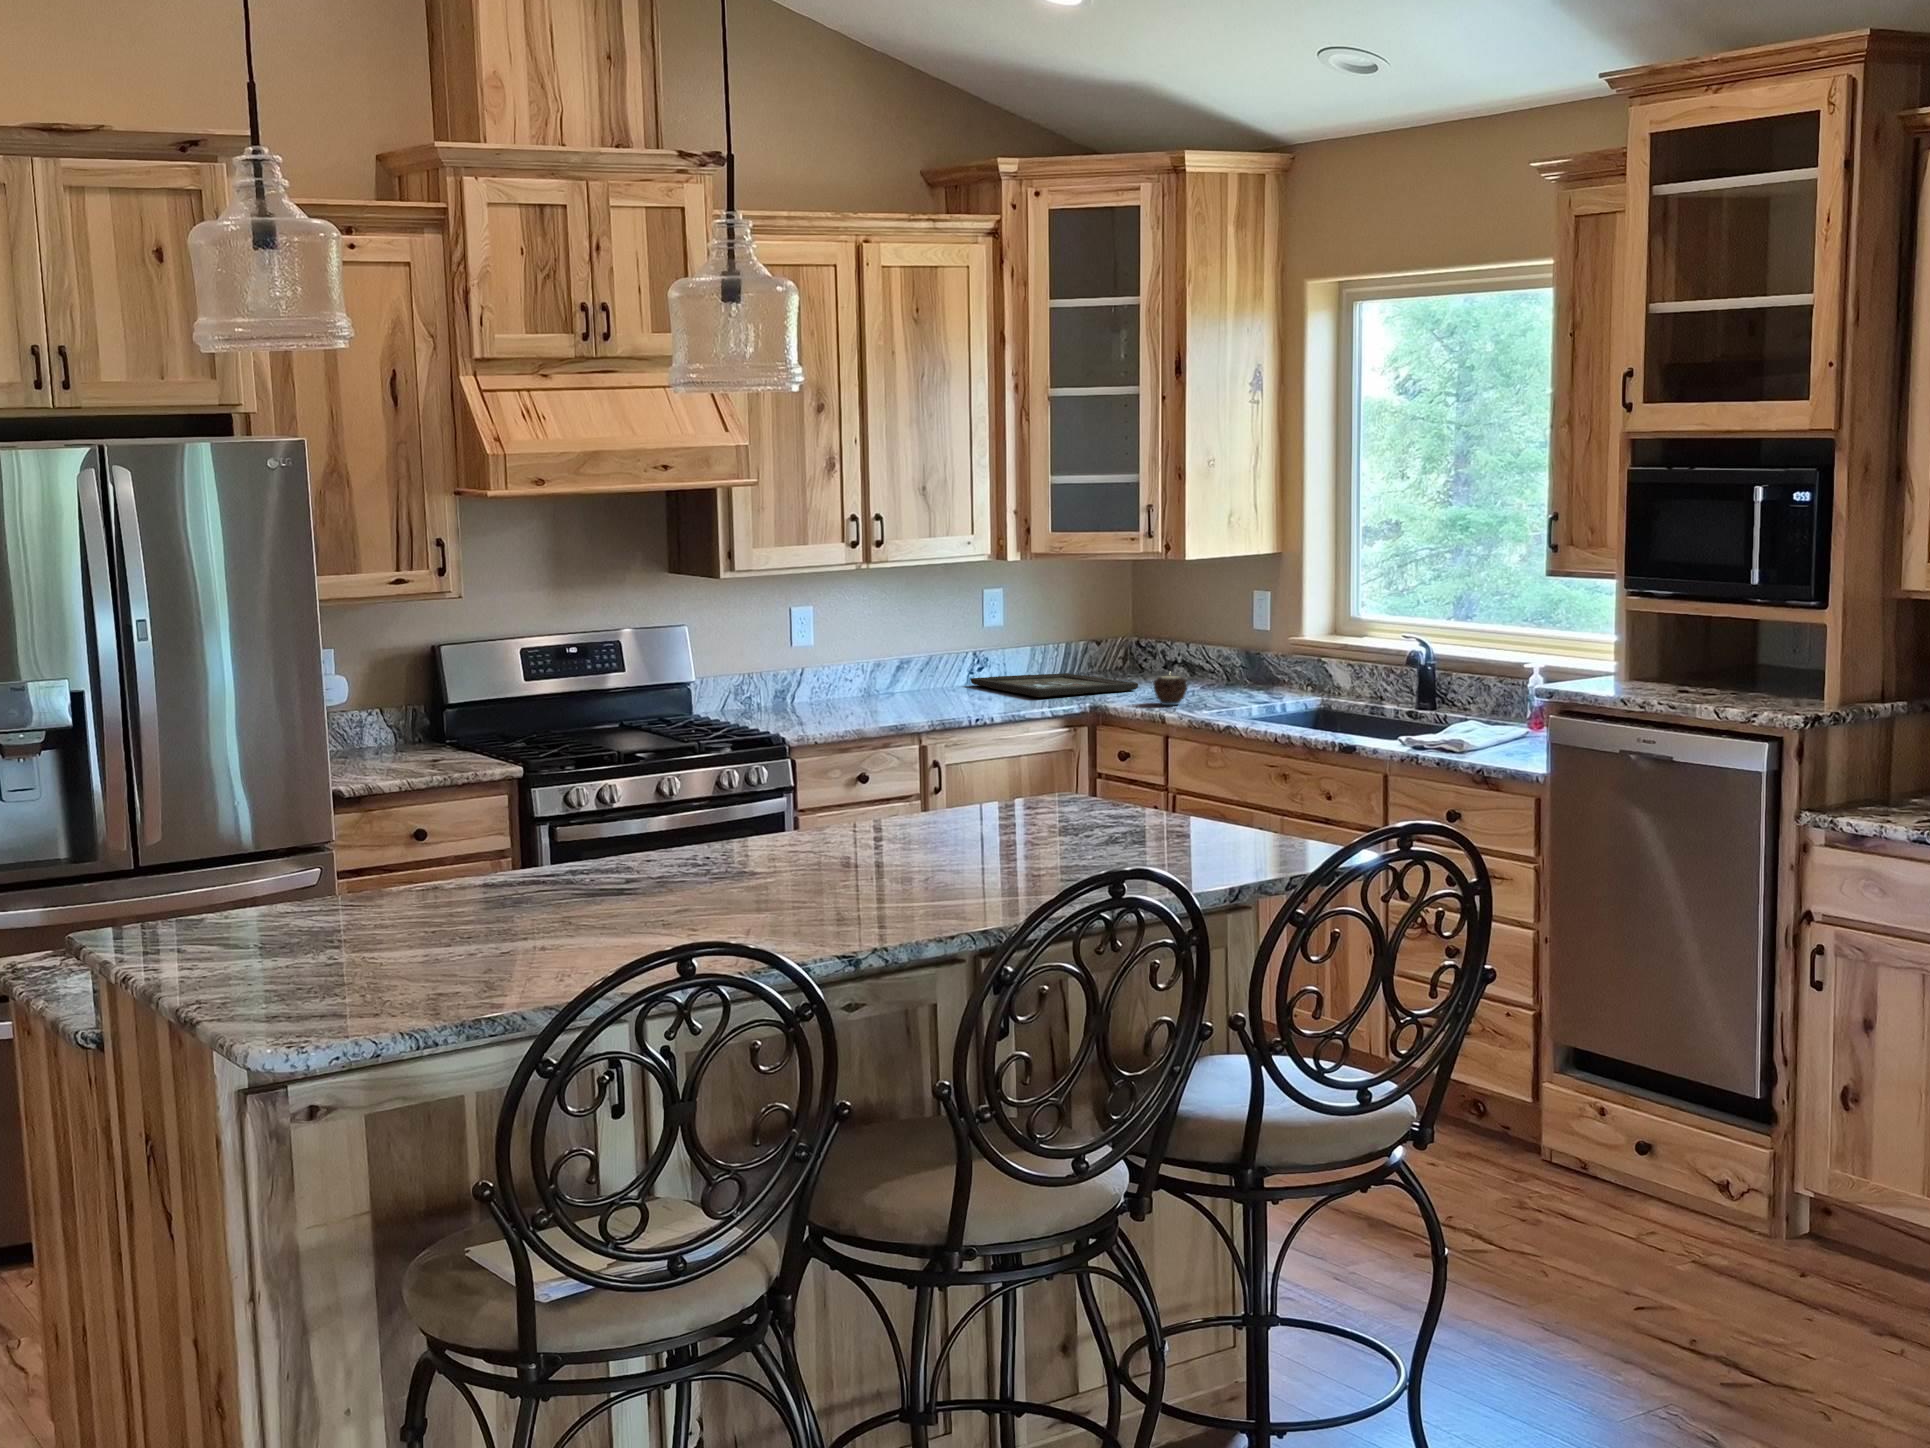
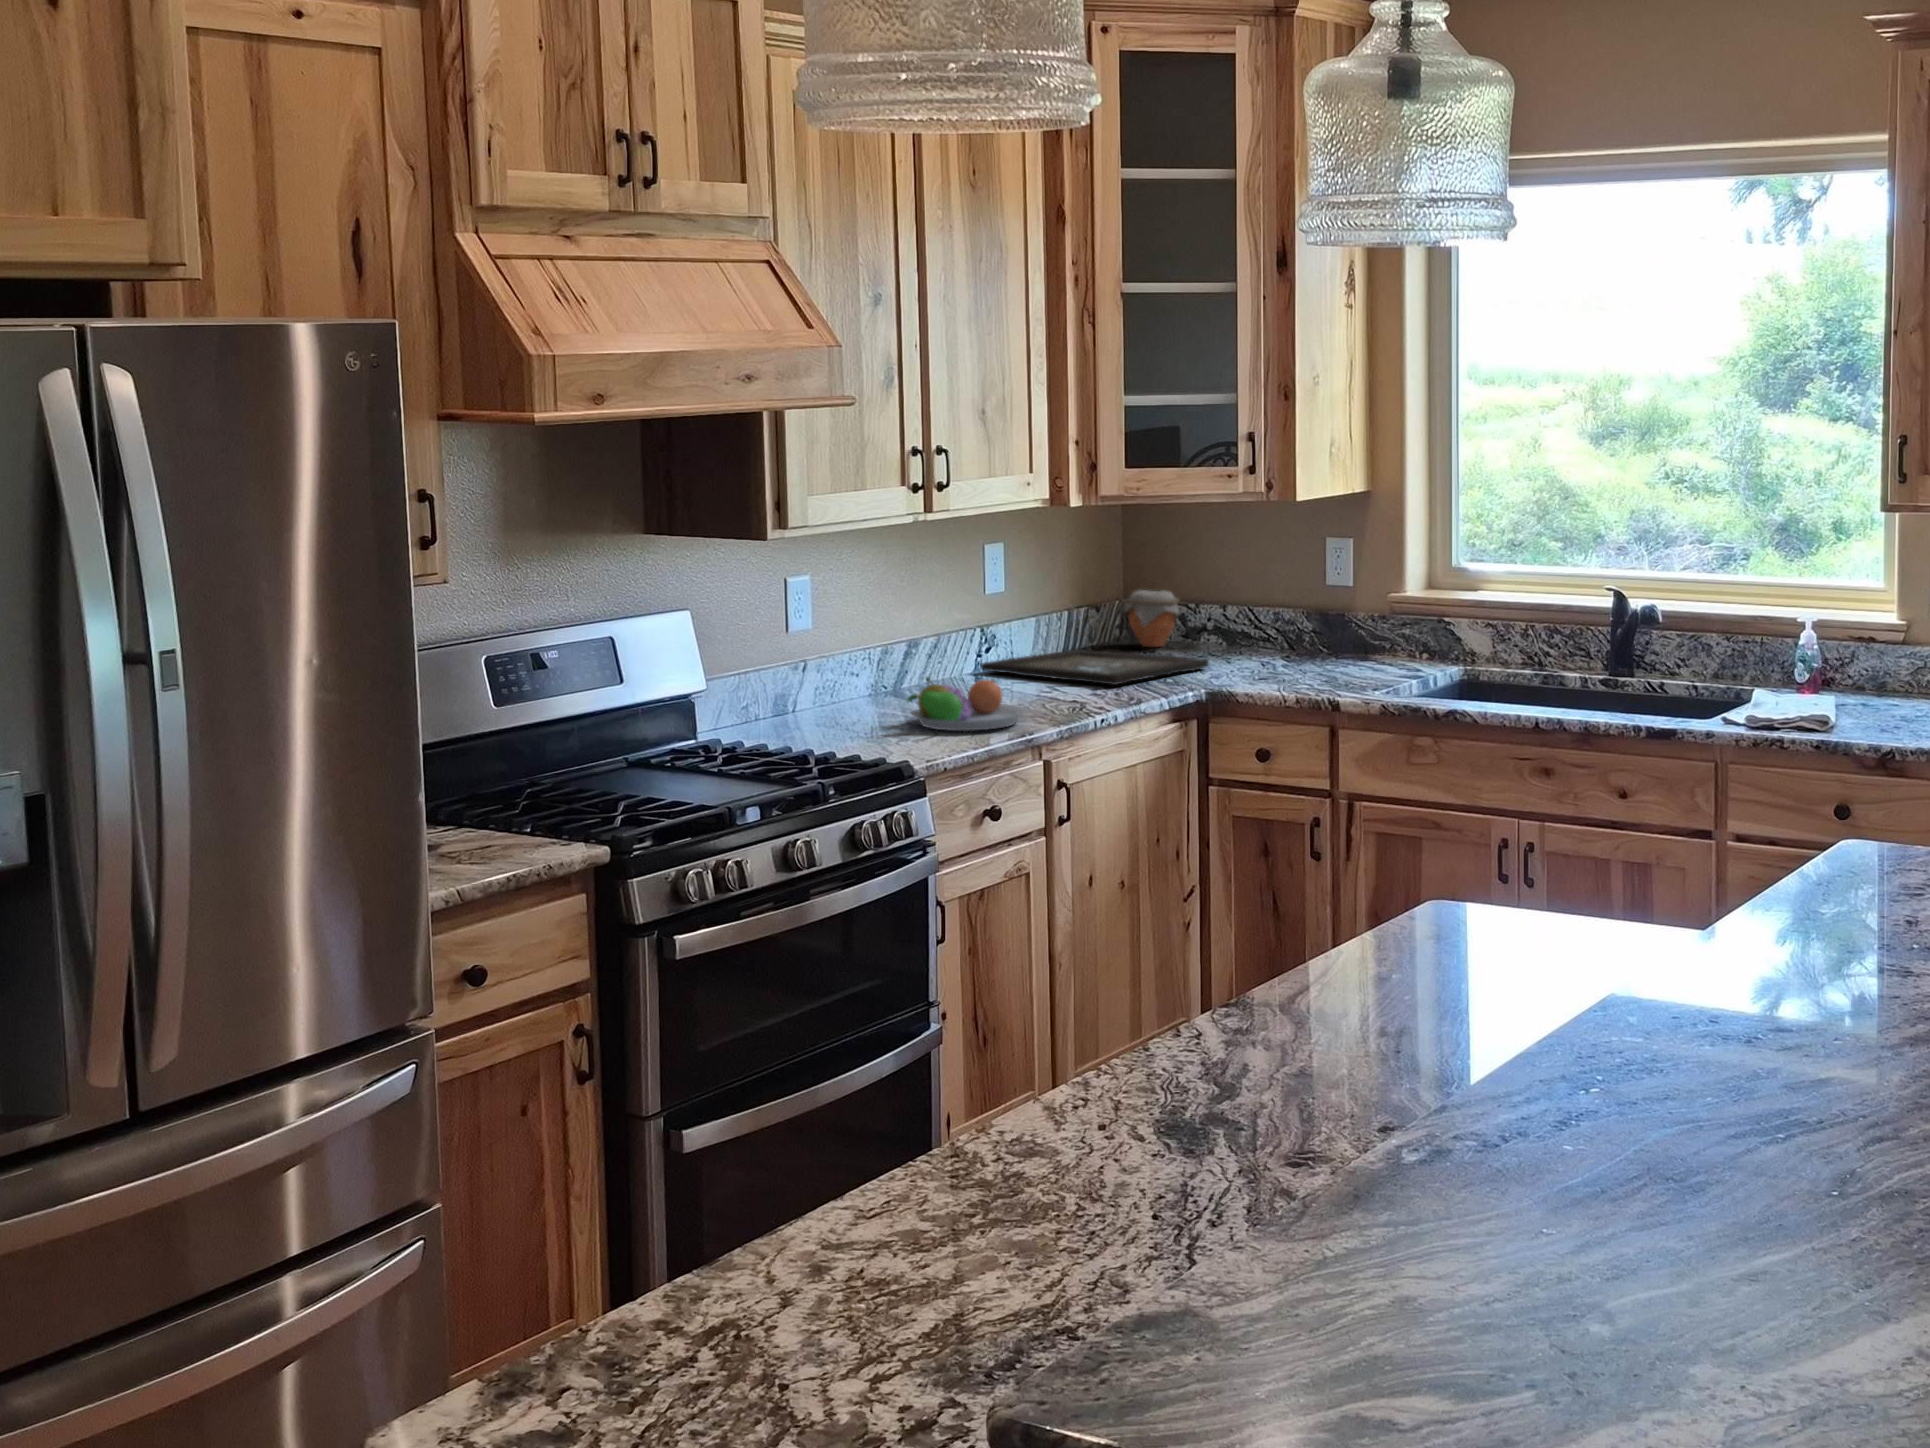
jar: none [1114,630,1160,675] -> present [1124,590,1179,647]
candle: present [1153,675,1188,705] -> none [1273,643,1320,687]
fruit bowl: none [835,680,928,719] -> present [908,677,1027,731]

